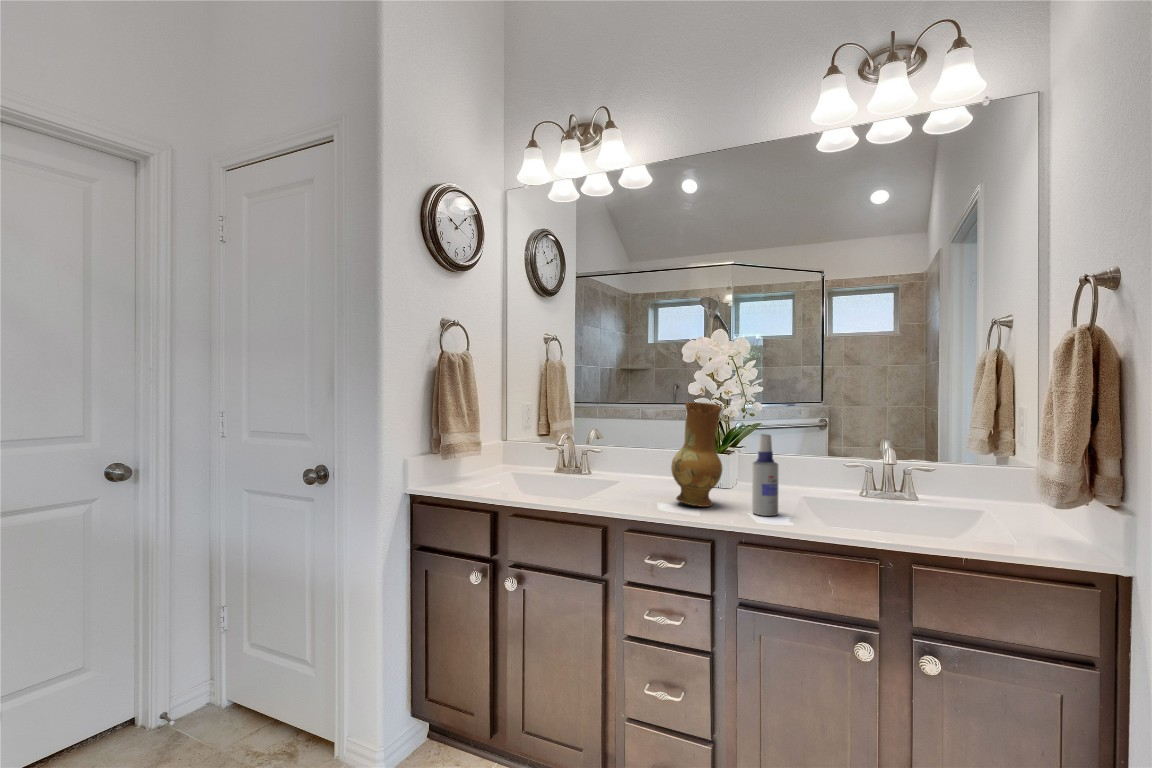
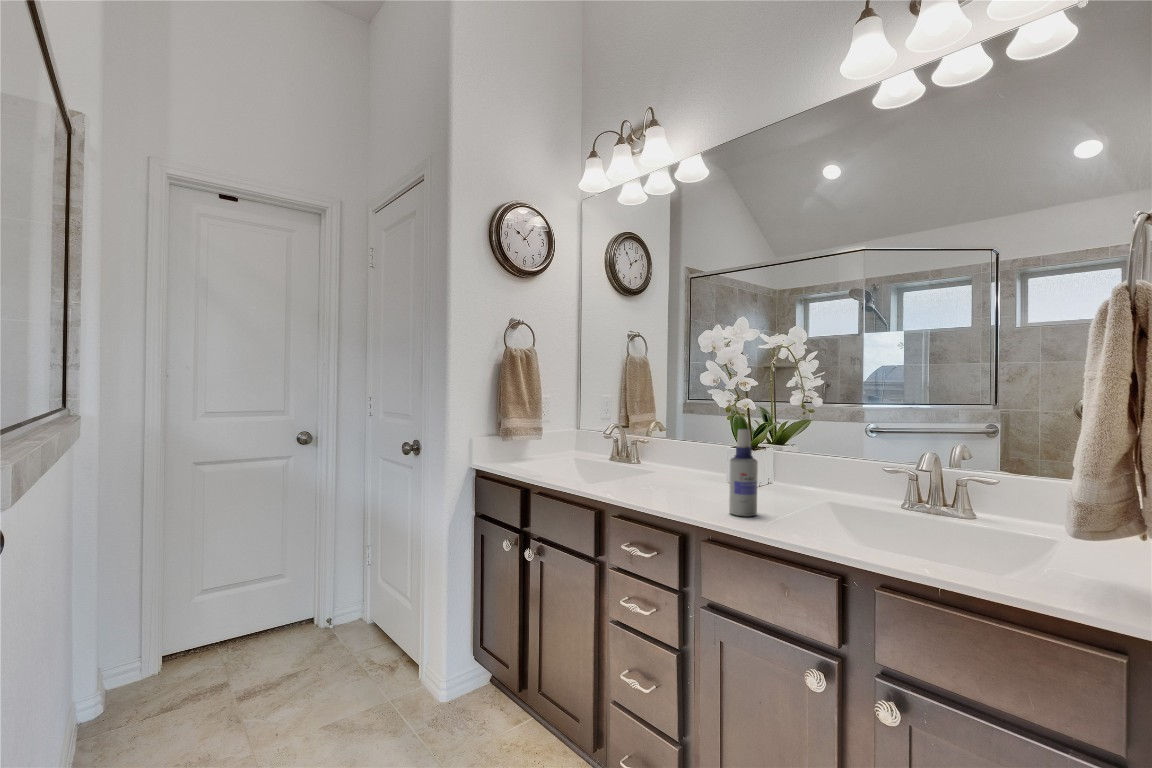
ceramic jug: present [671,402,723,507] -> none [665,394,716,502]

